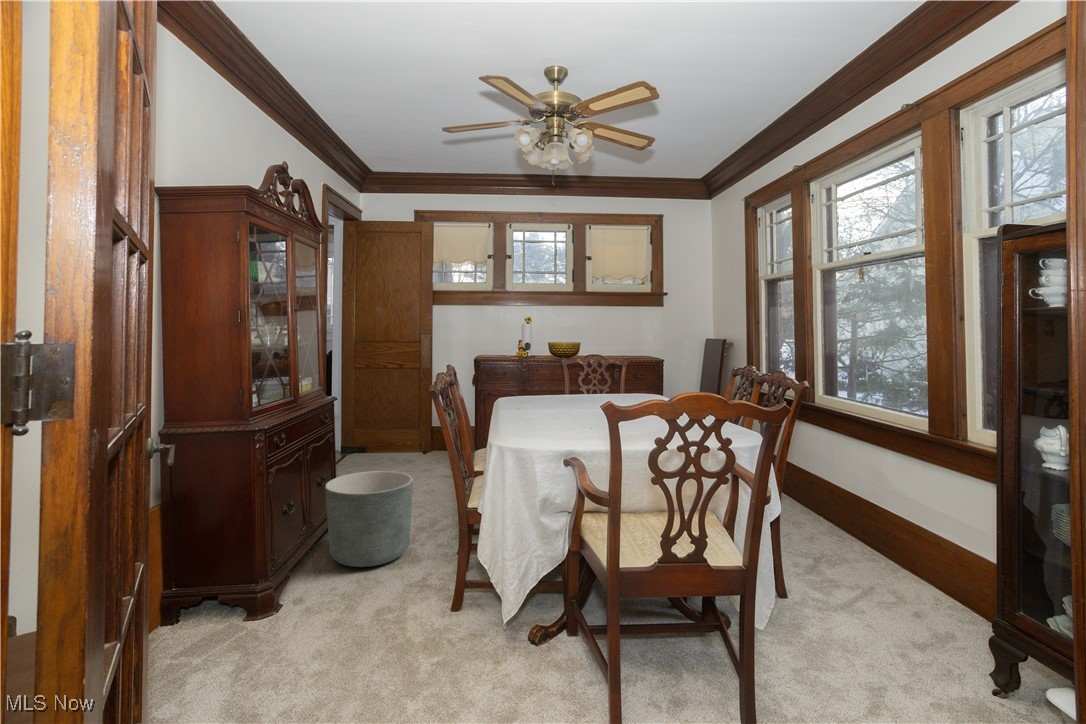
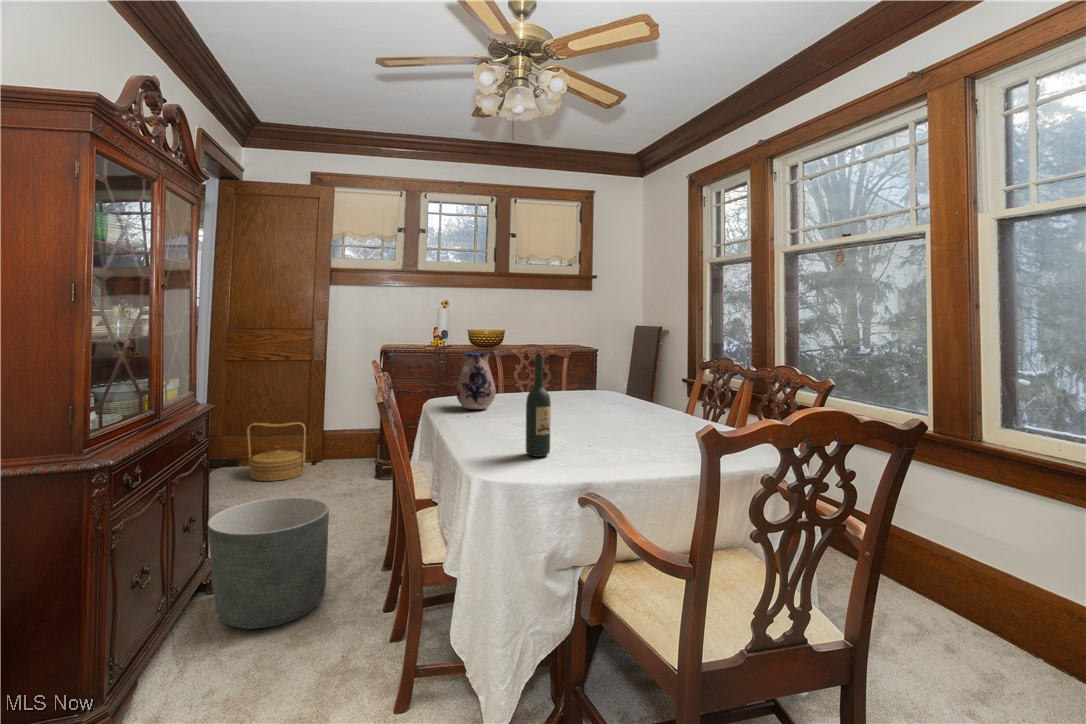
ceramic pitcher: none [512,359,544,405] -> present [456,352,496,409]
wine bottle: none [544,360,563,439] -> present [526,357,551,457]
woven basket: none [368,418,413,465] -> present [247,422,306,481]

